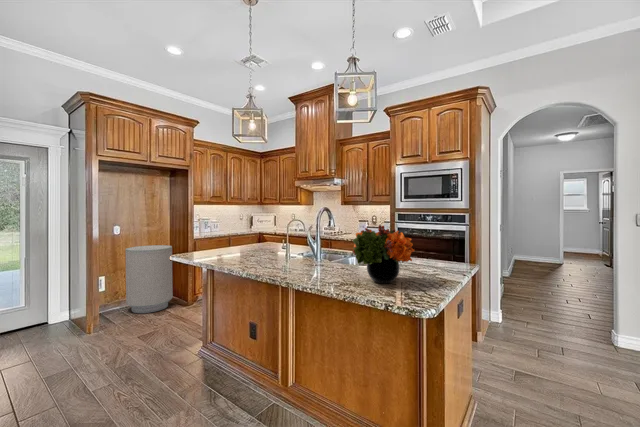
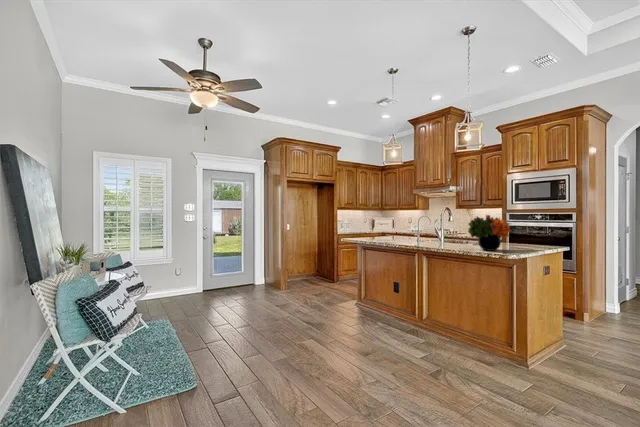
trash can: present [125,245,173,313] -> none [295,238,324,284]

